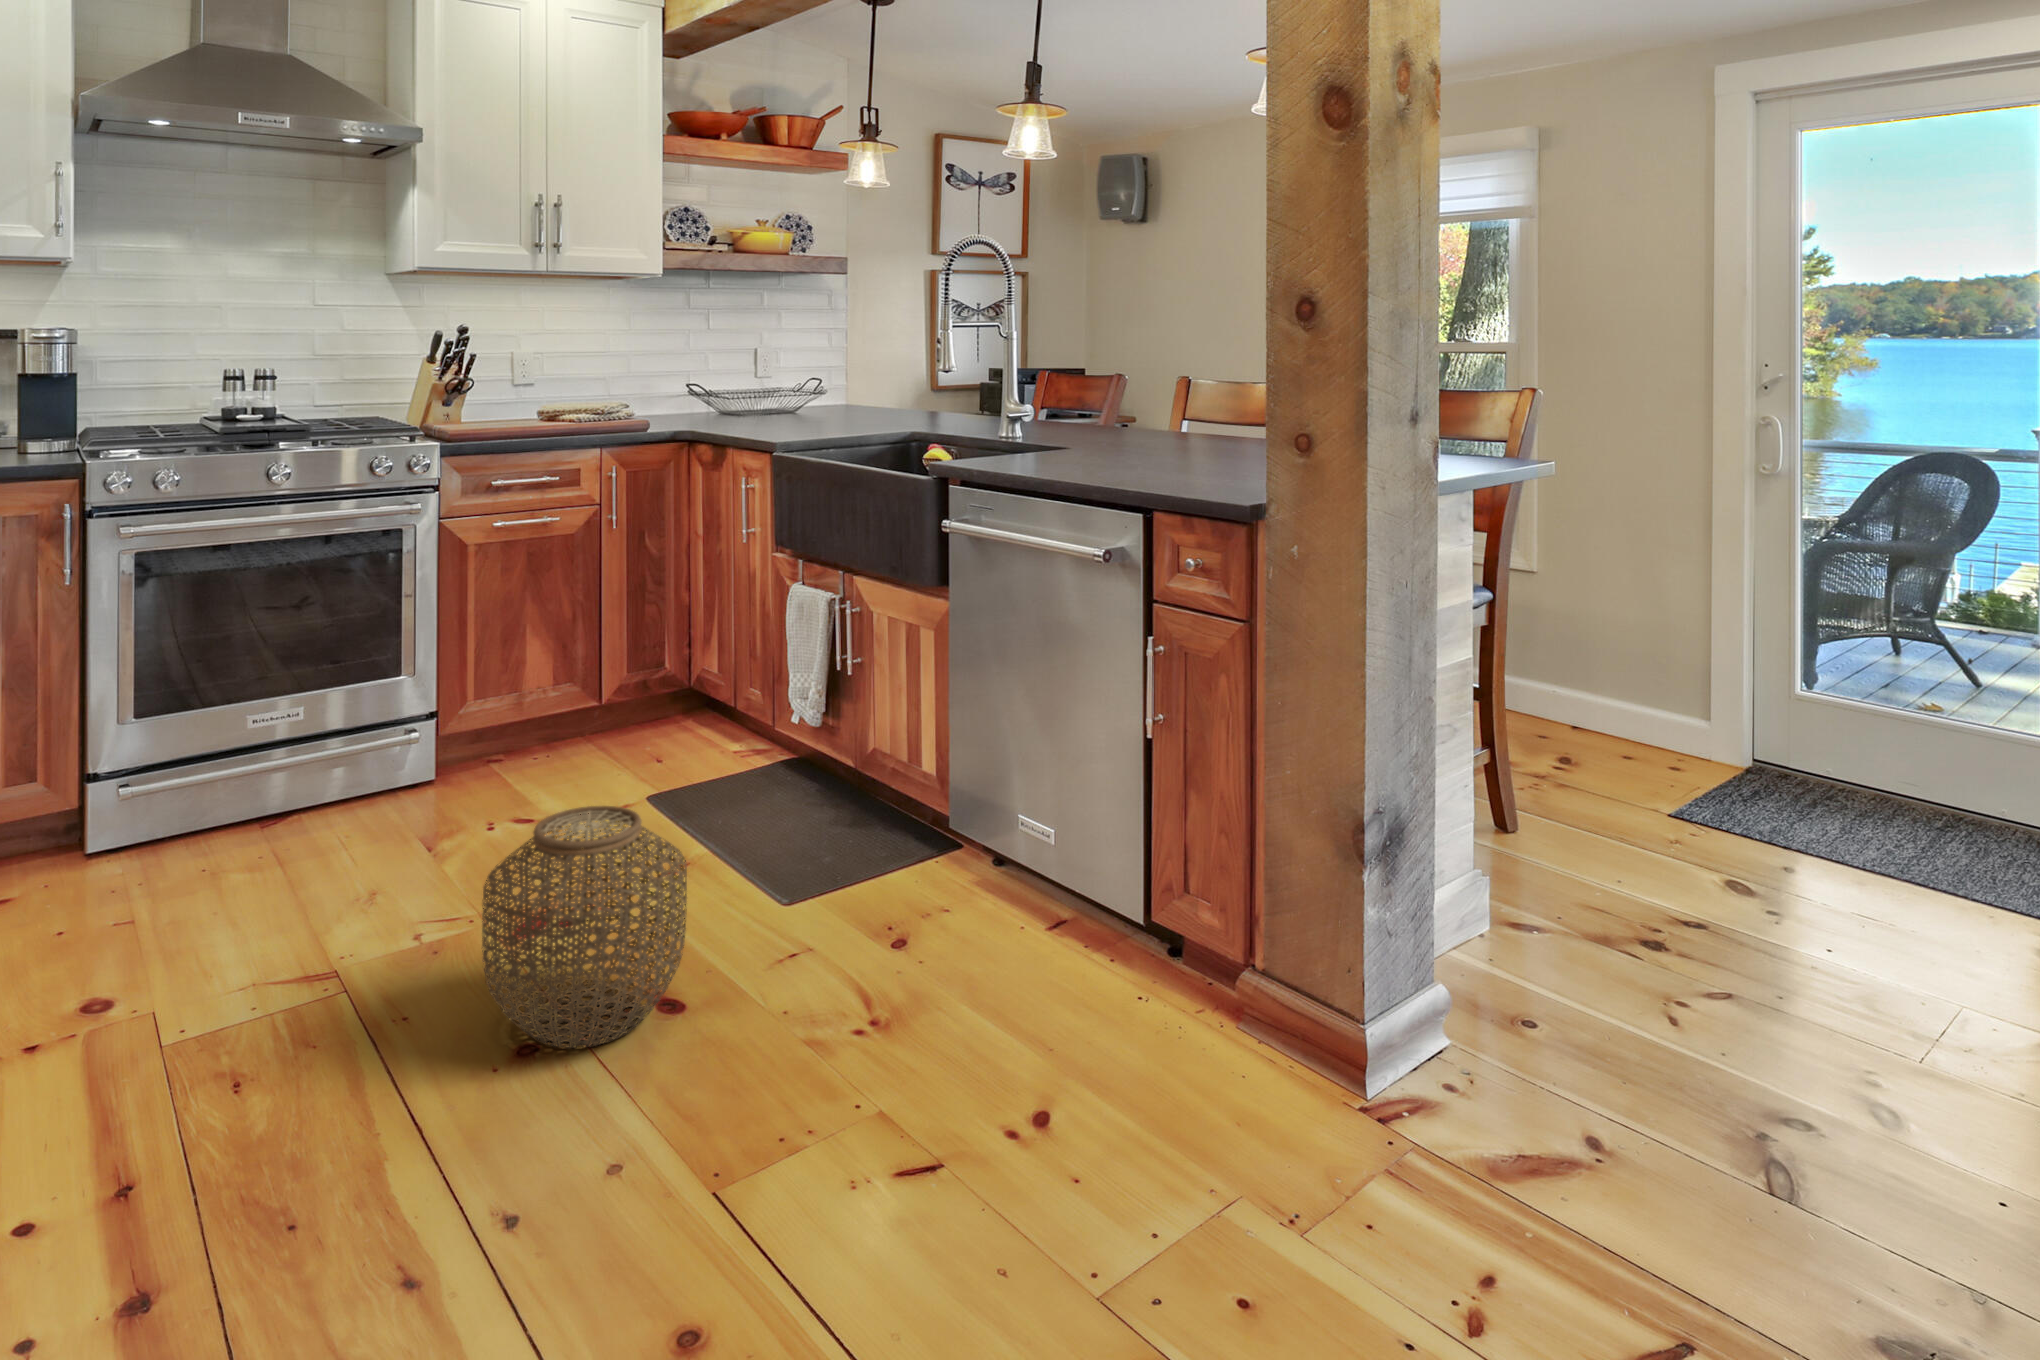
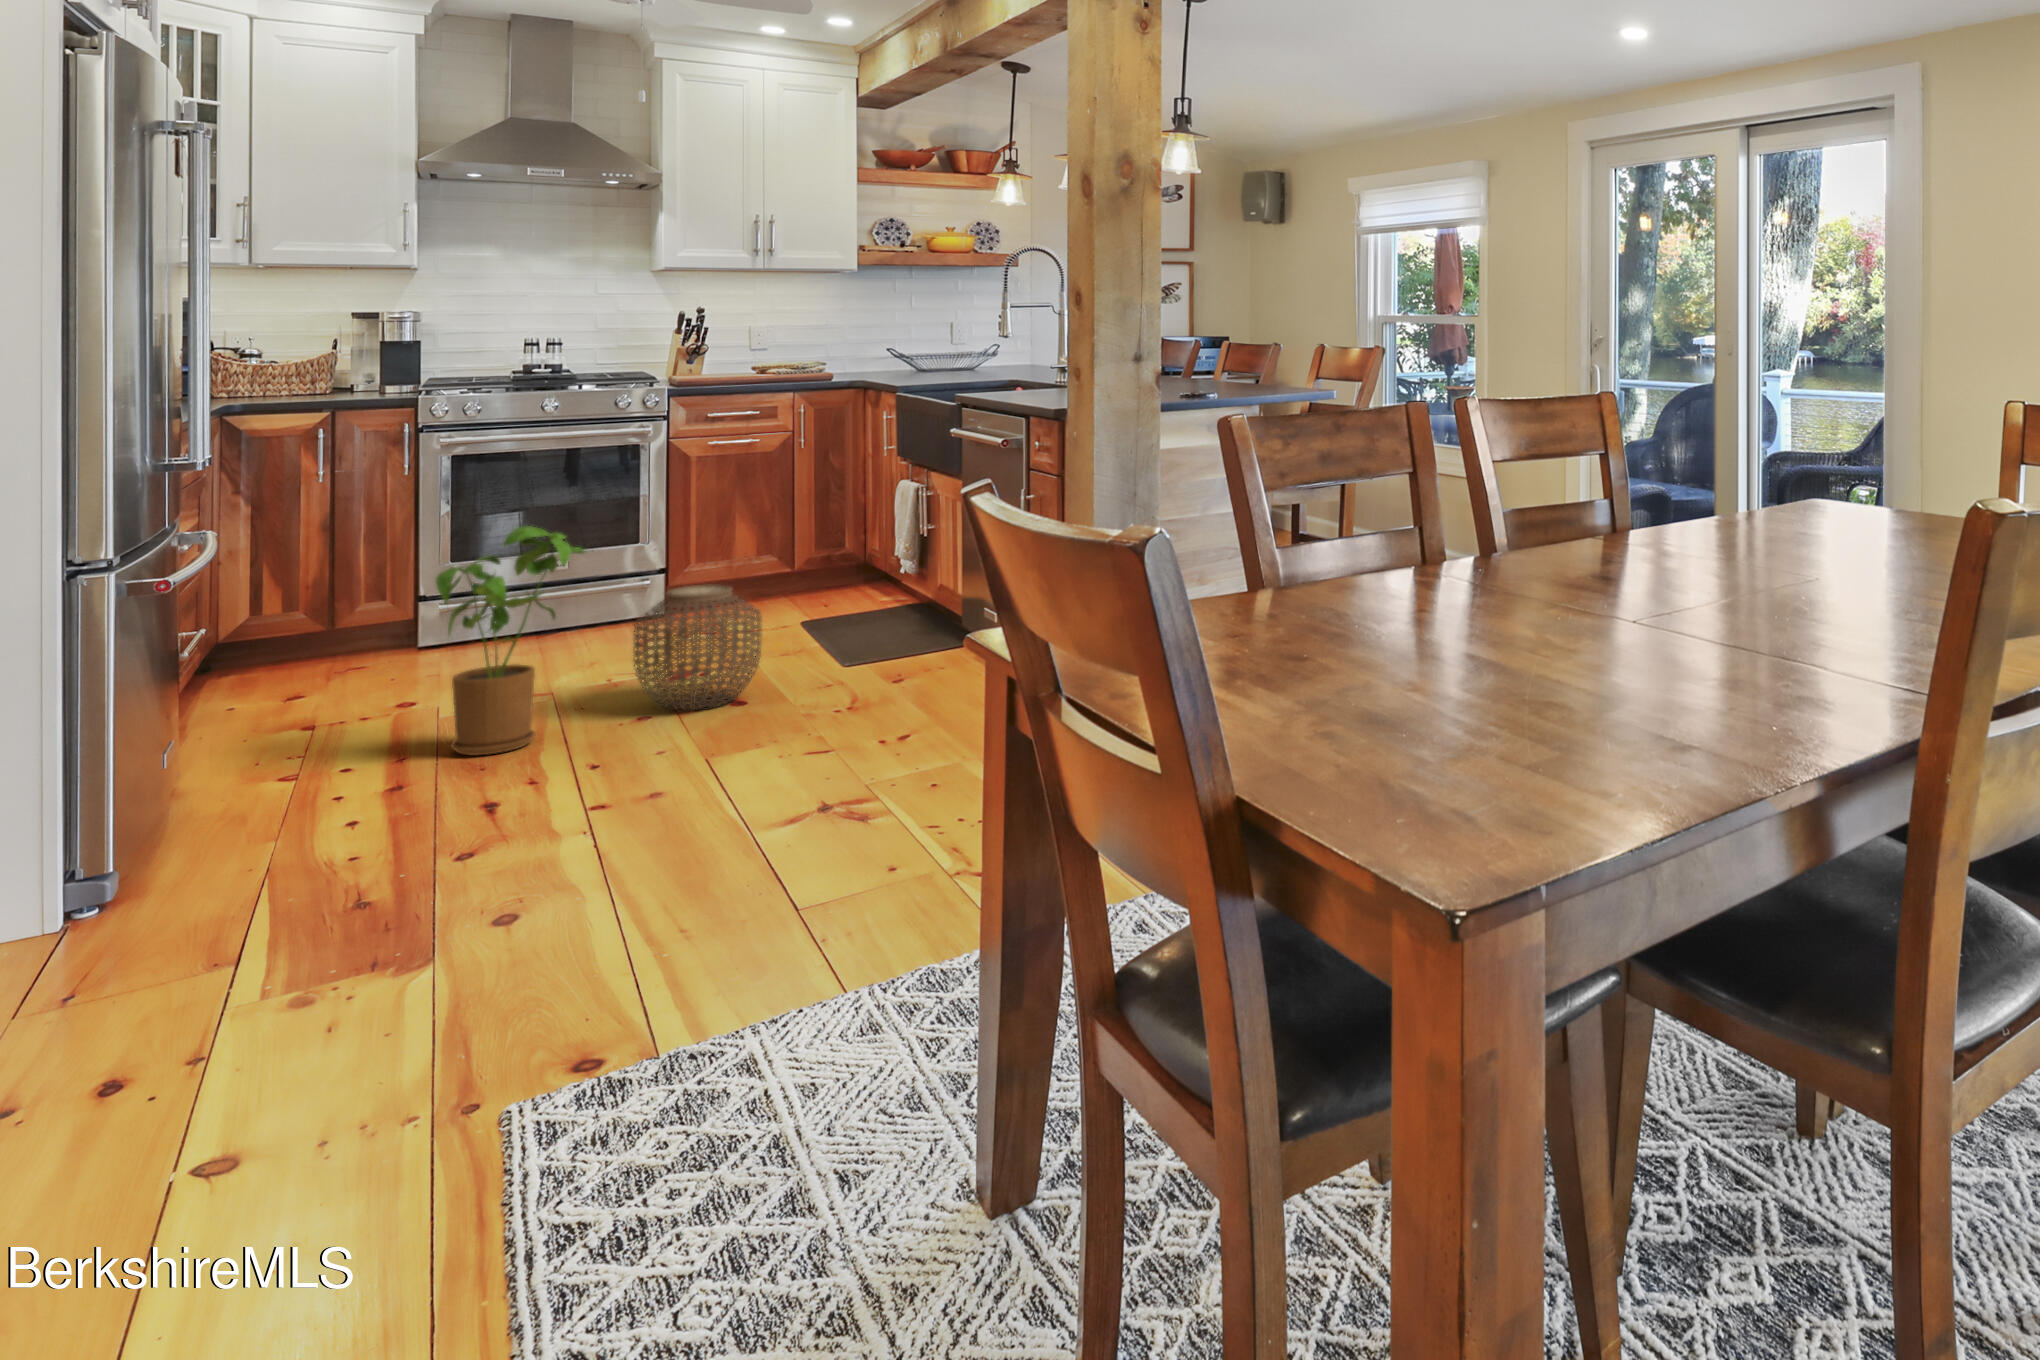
house plant: none [156,755,441,1231] -> present [436,526,586,755]

